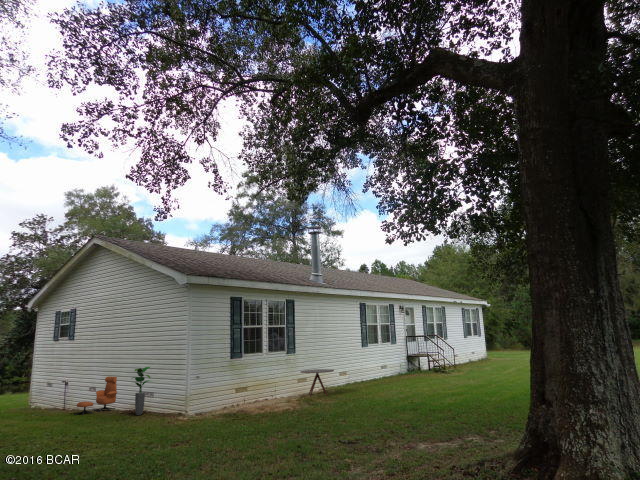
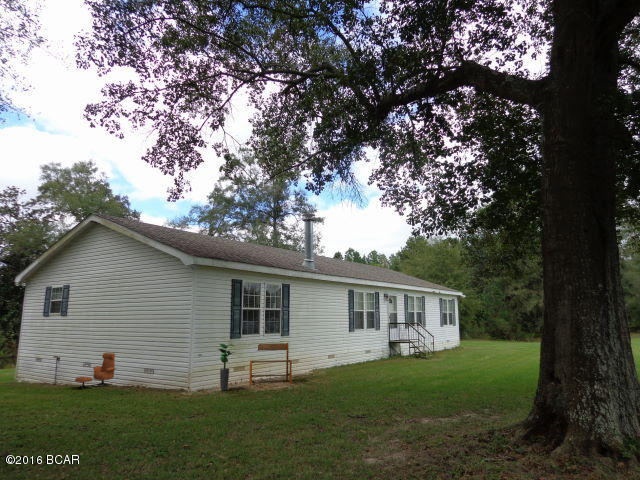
bench: none [250,361,294,407] -> present [249,343,292,385]
potted plant: present [133,367,150,415] -> present [219,344,234,391]
round table: present [300,369,334,397] -> none [295,352,327,377]

